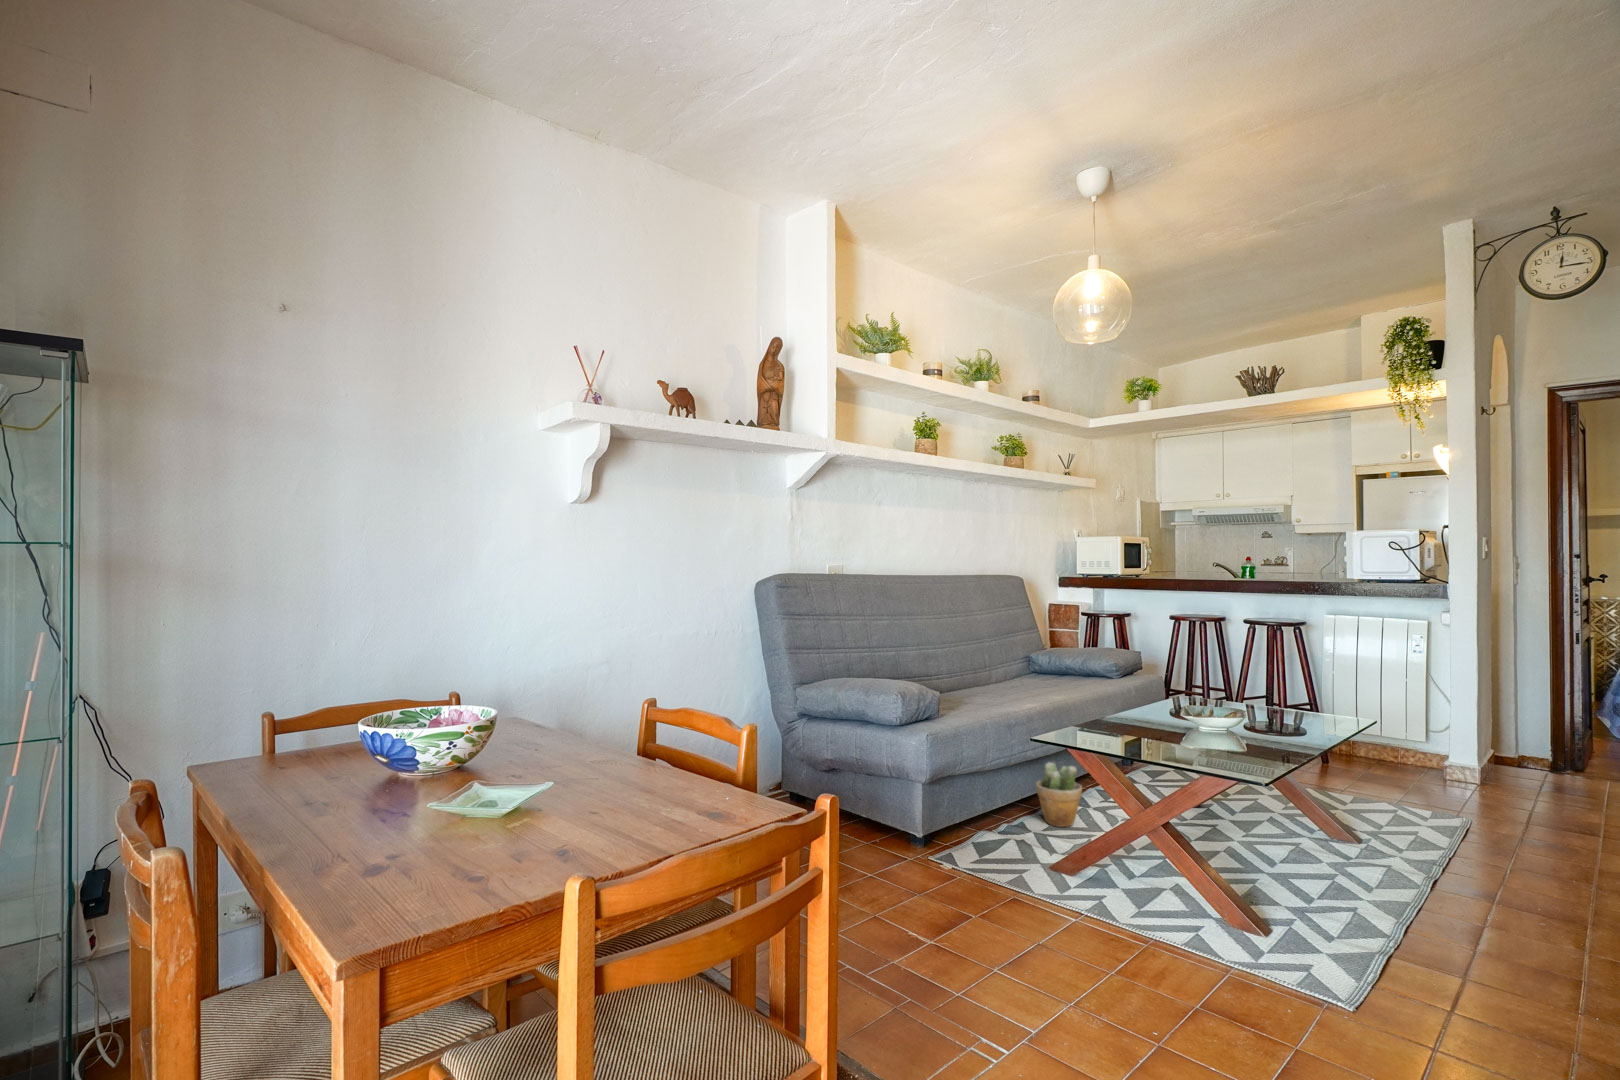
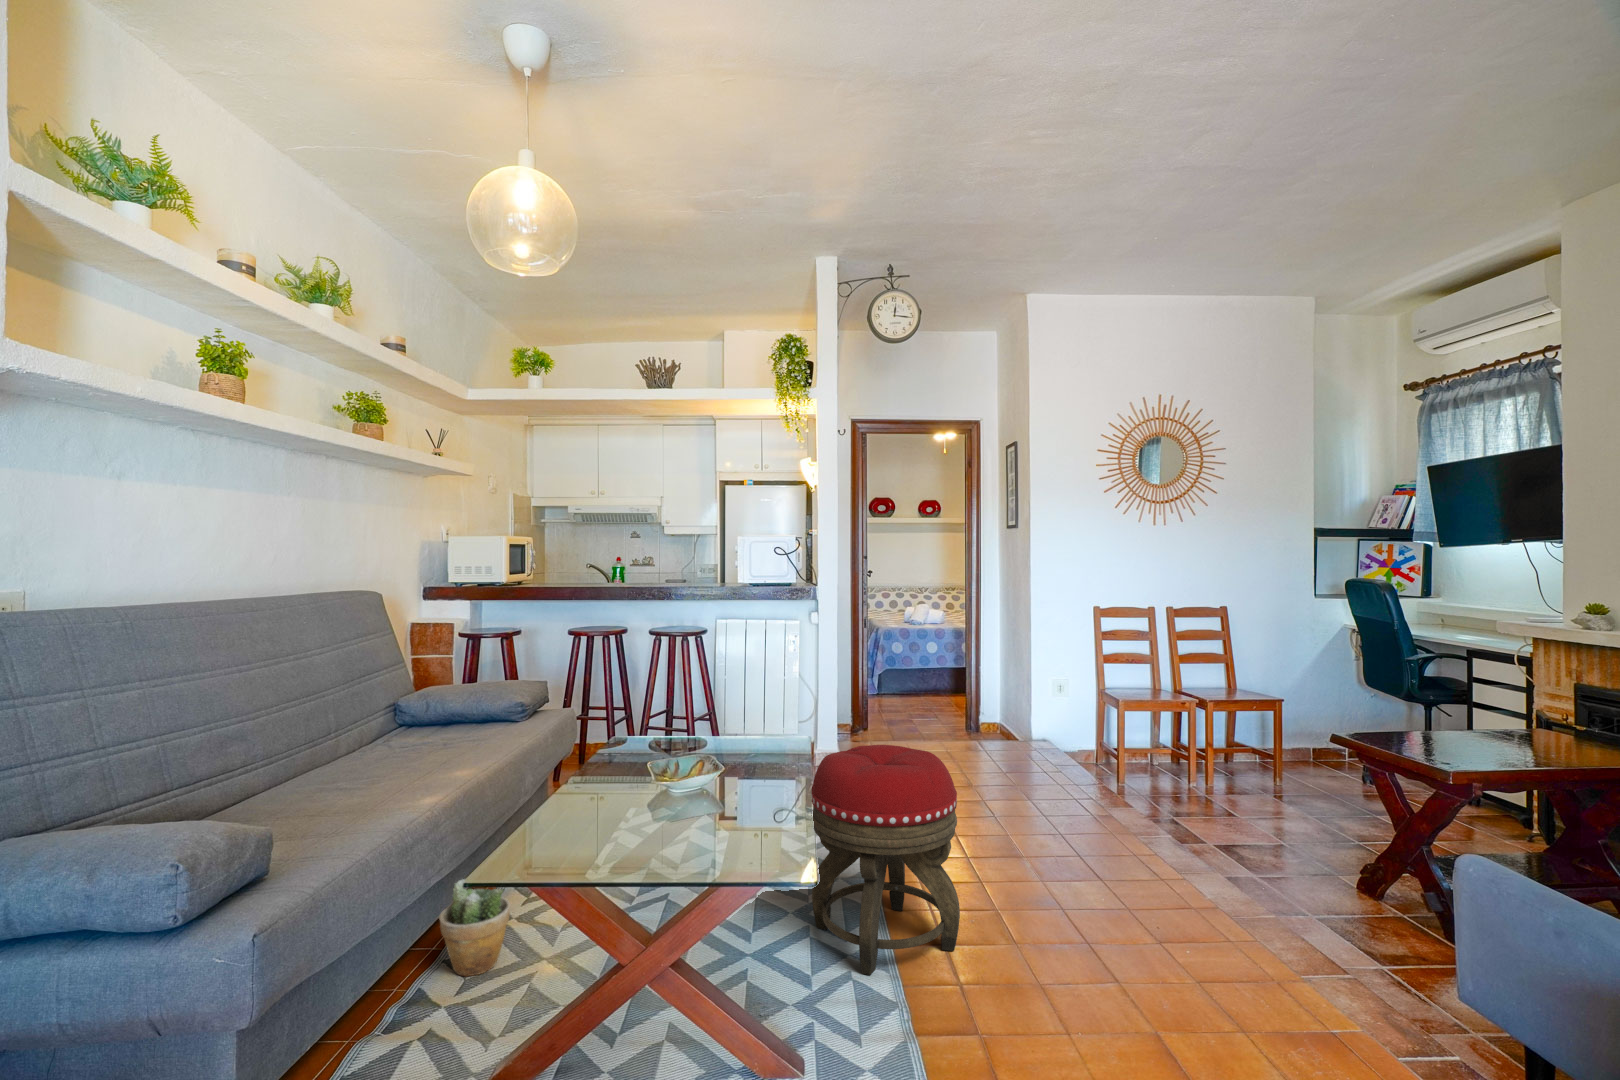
footstool: none [1333,726,1508,937] -> present [811,745,960,975]

